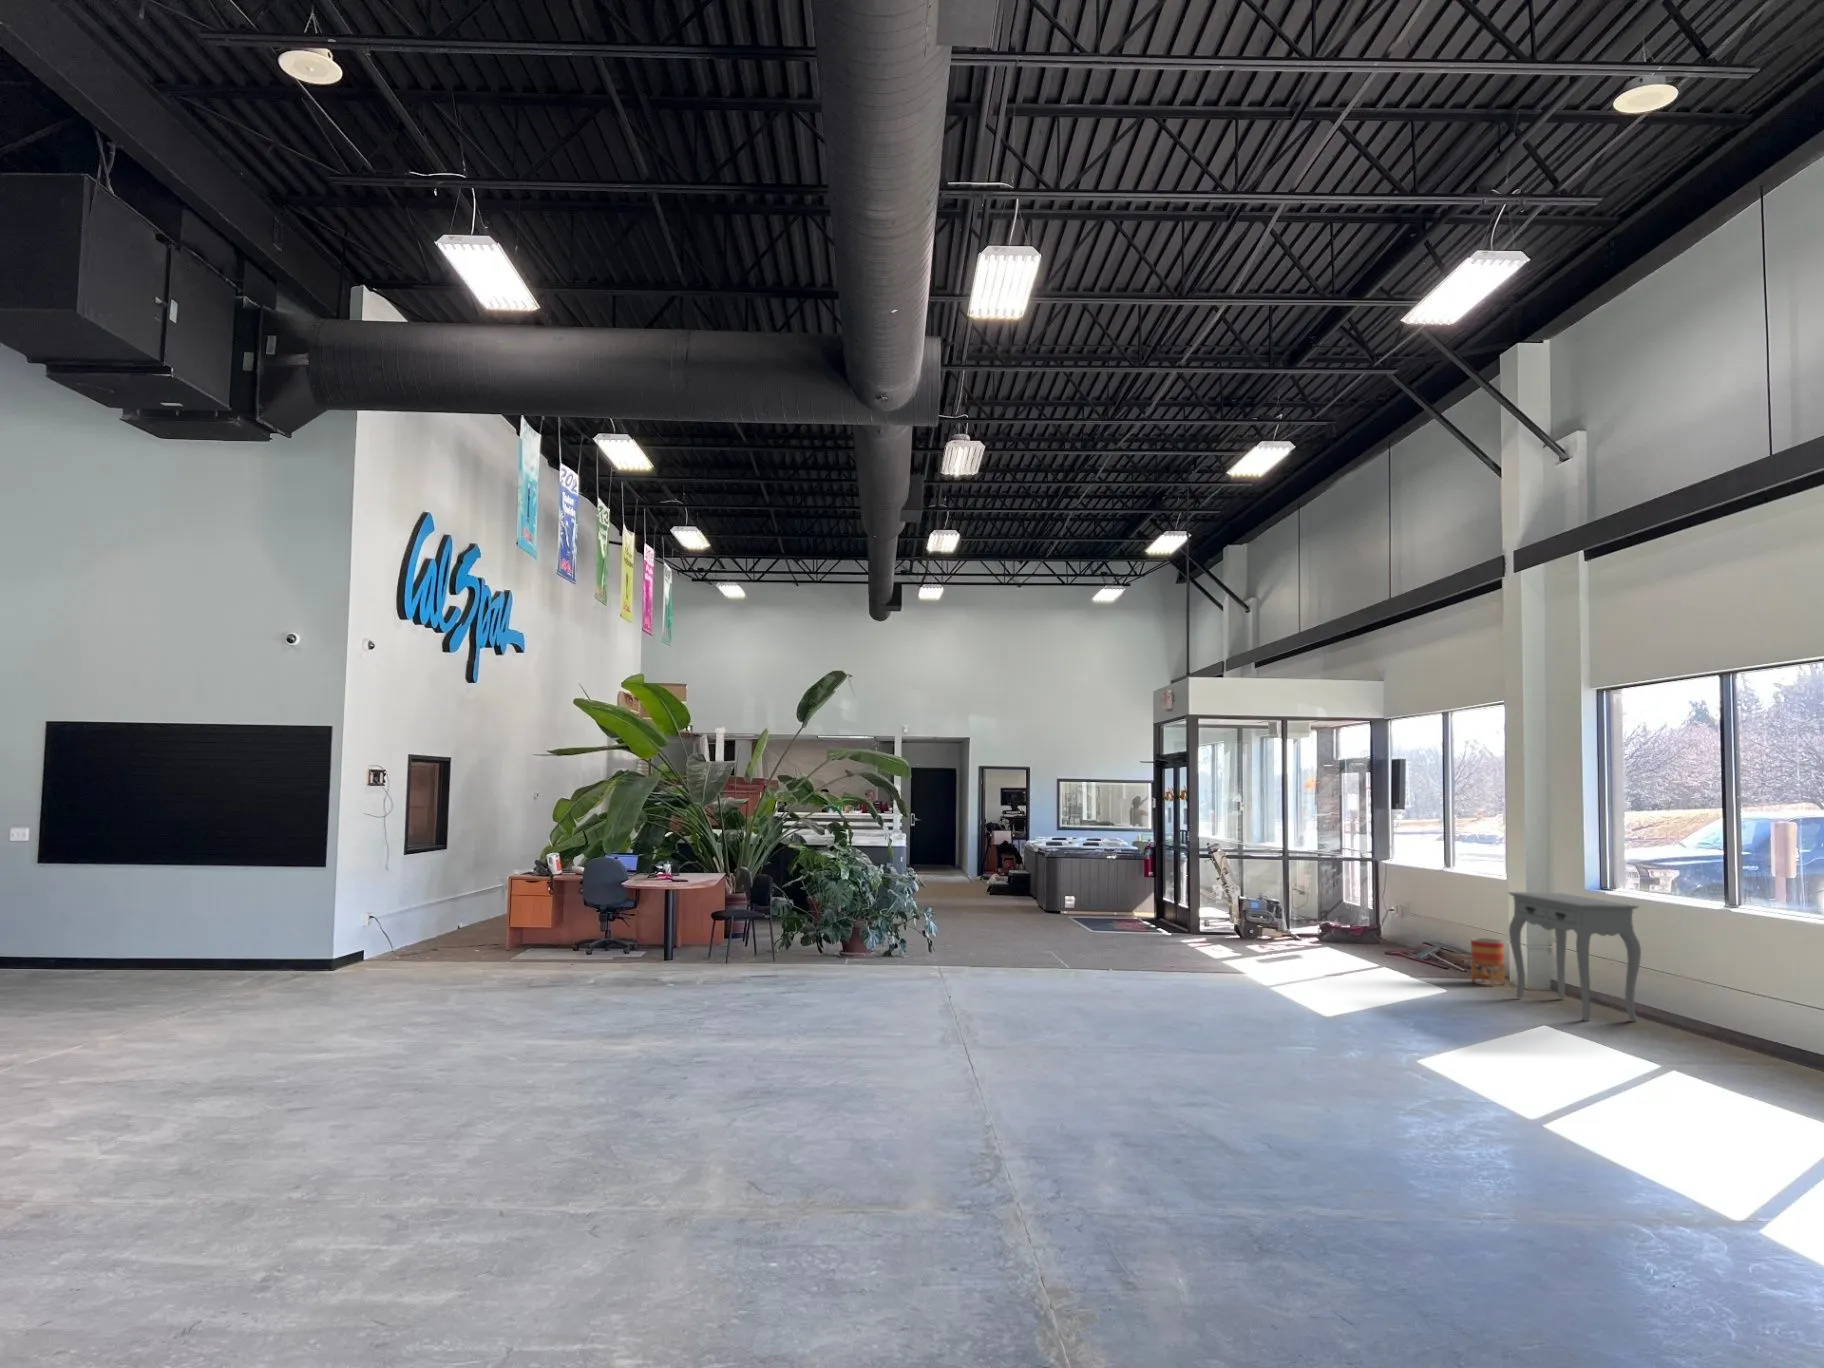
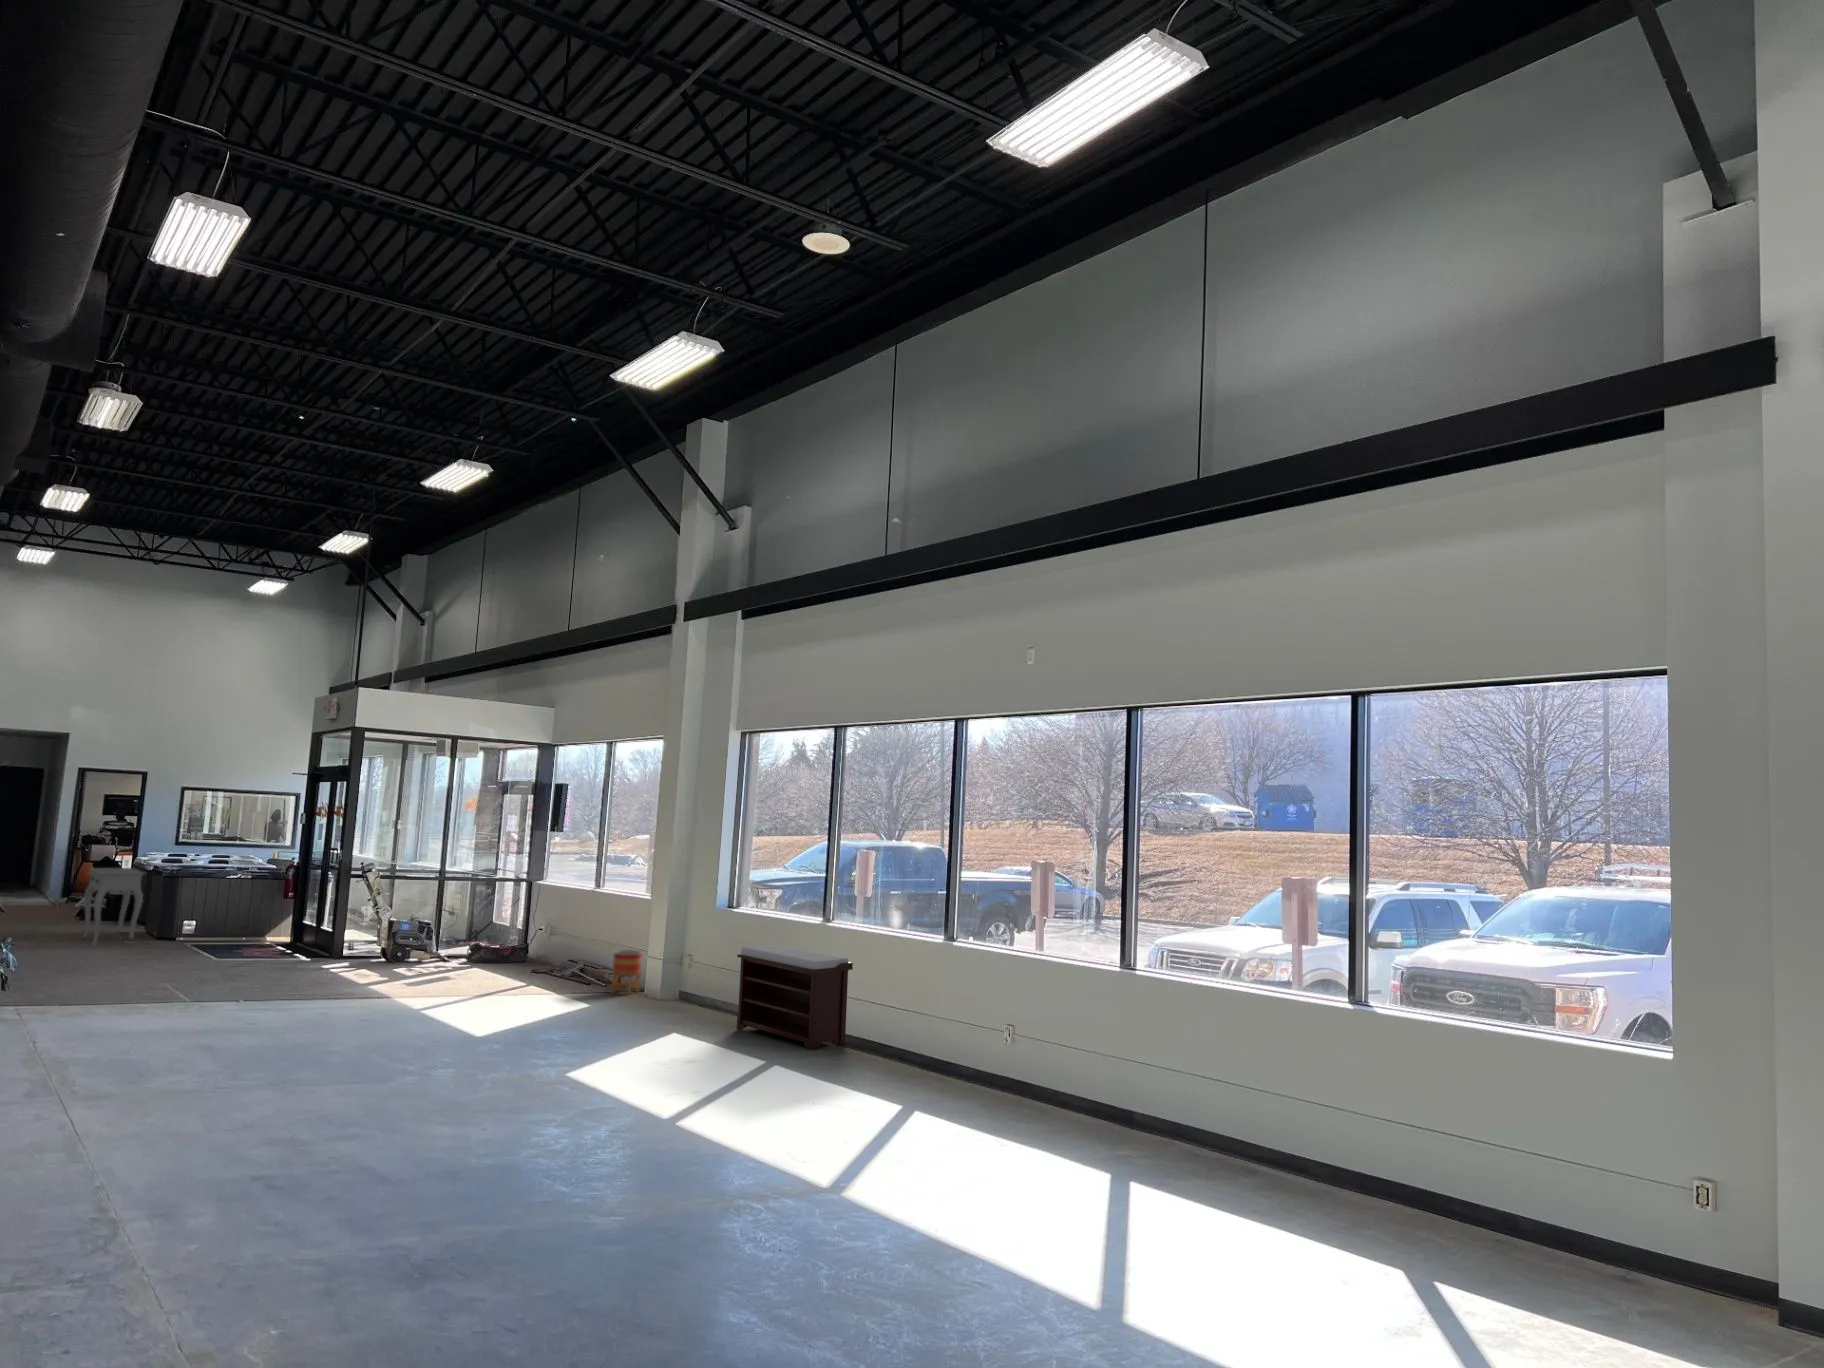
console table: present [1509,892,1641,1022] -> present [83,868,144,946]
bench: none [1620,938,1786,1065] -> present [737,945,853,1050]

